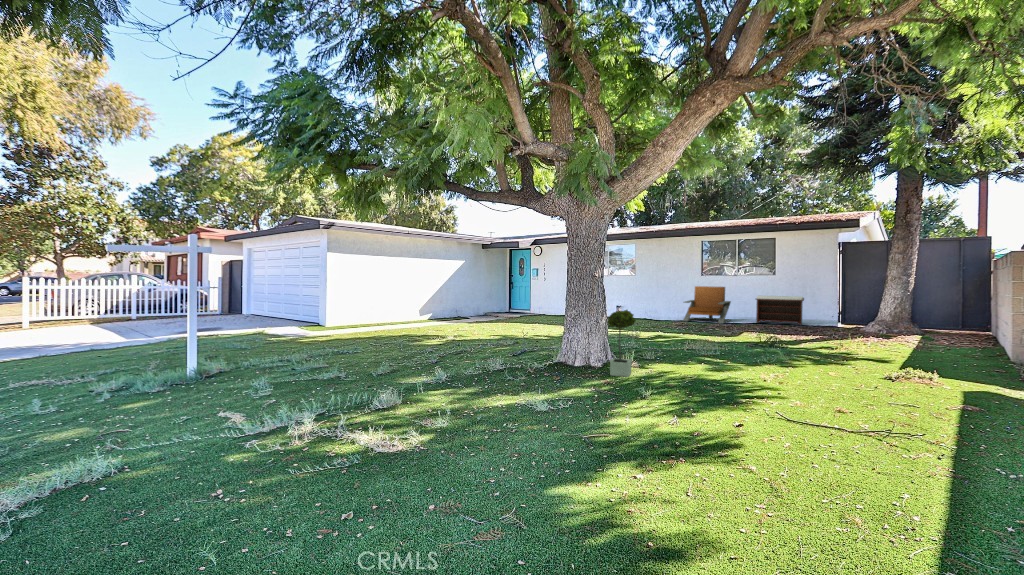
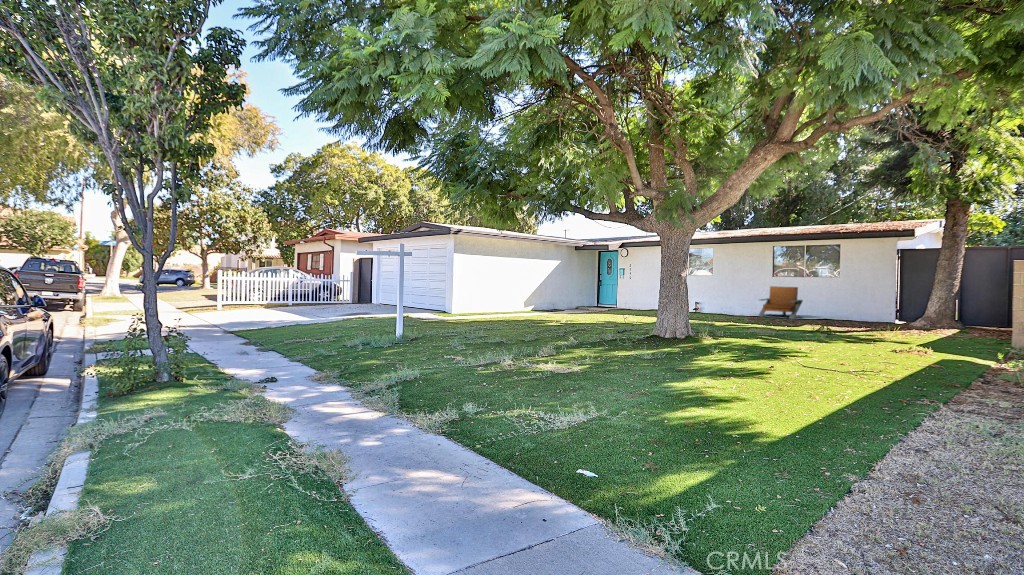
bench: present [756,296,804,325] -> none [824,295,869,321]
potted tree: present [608,310,635,377] -> none [690,299,710,345]

